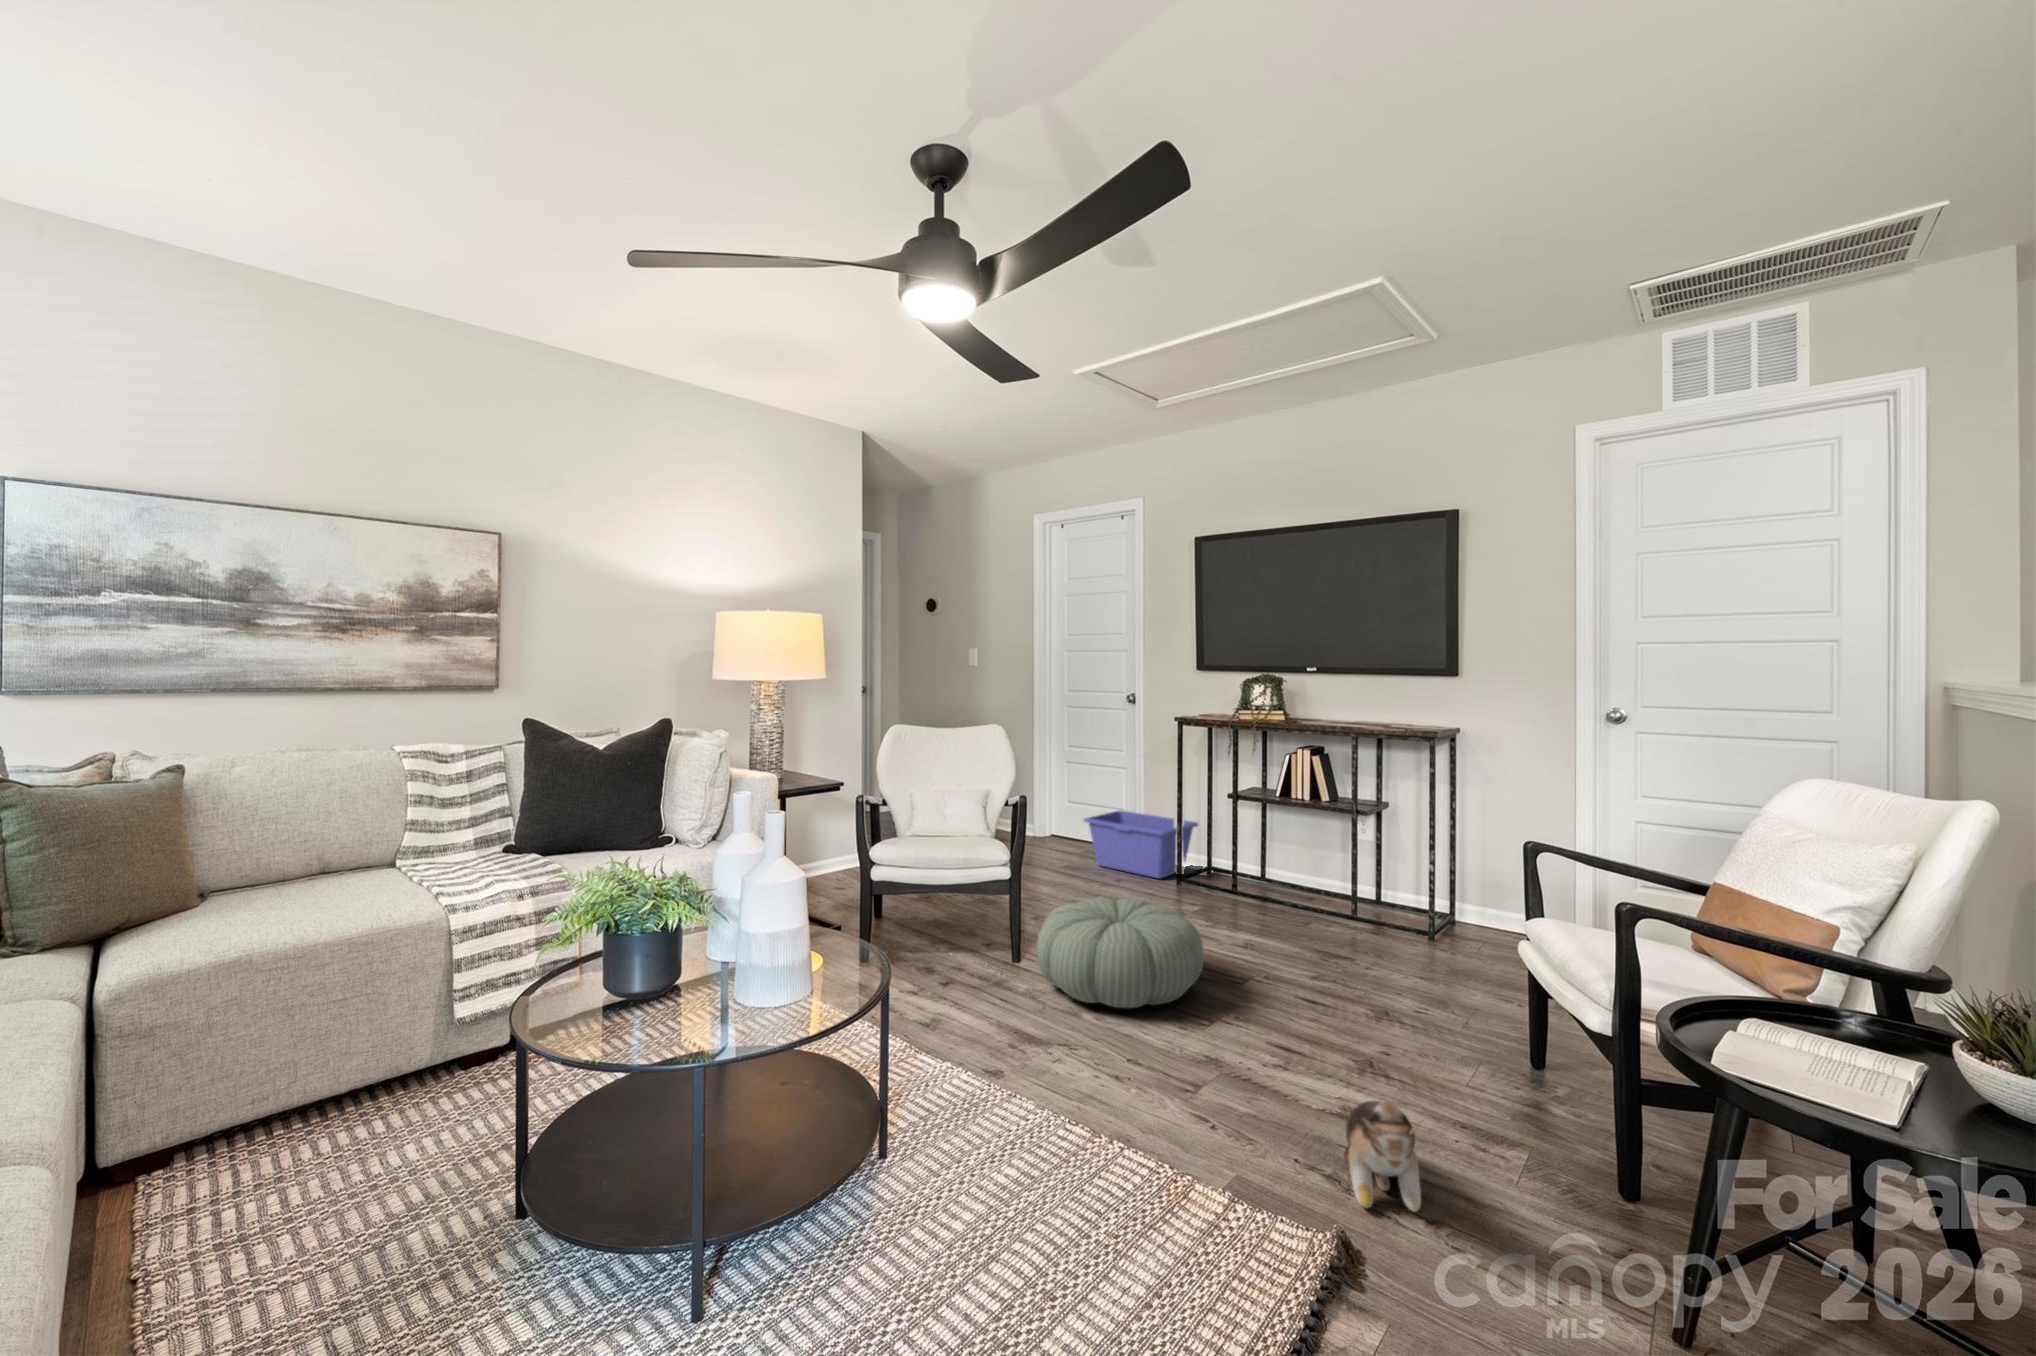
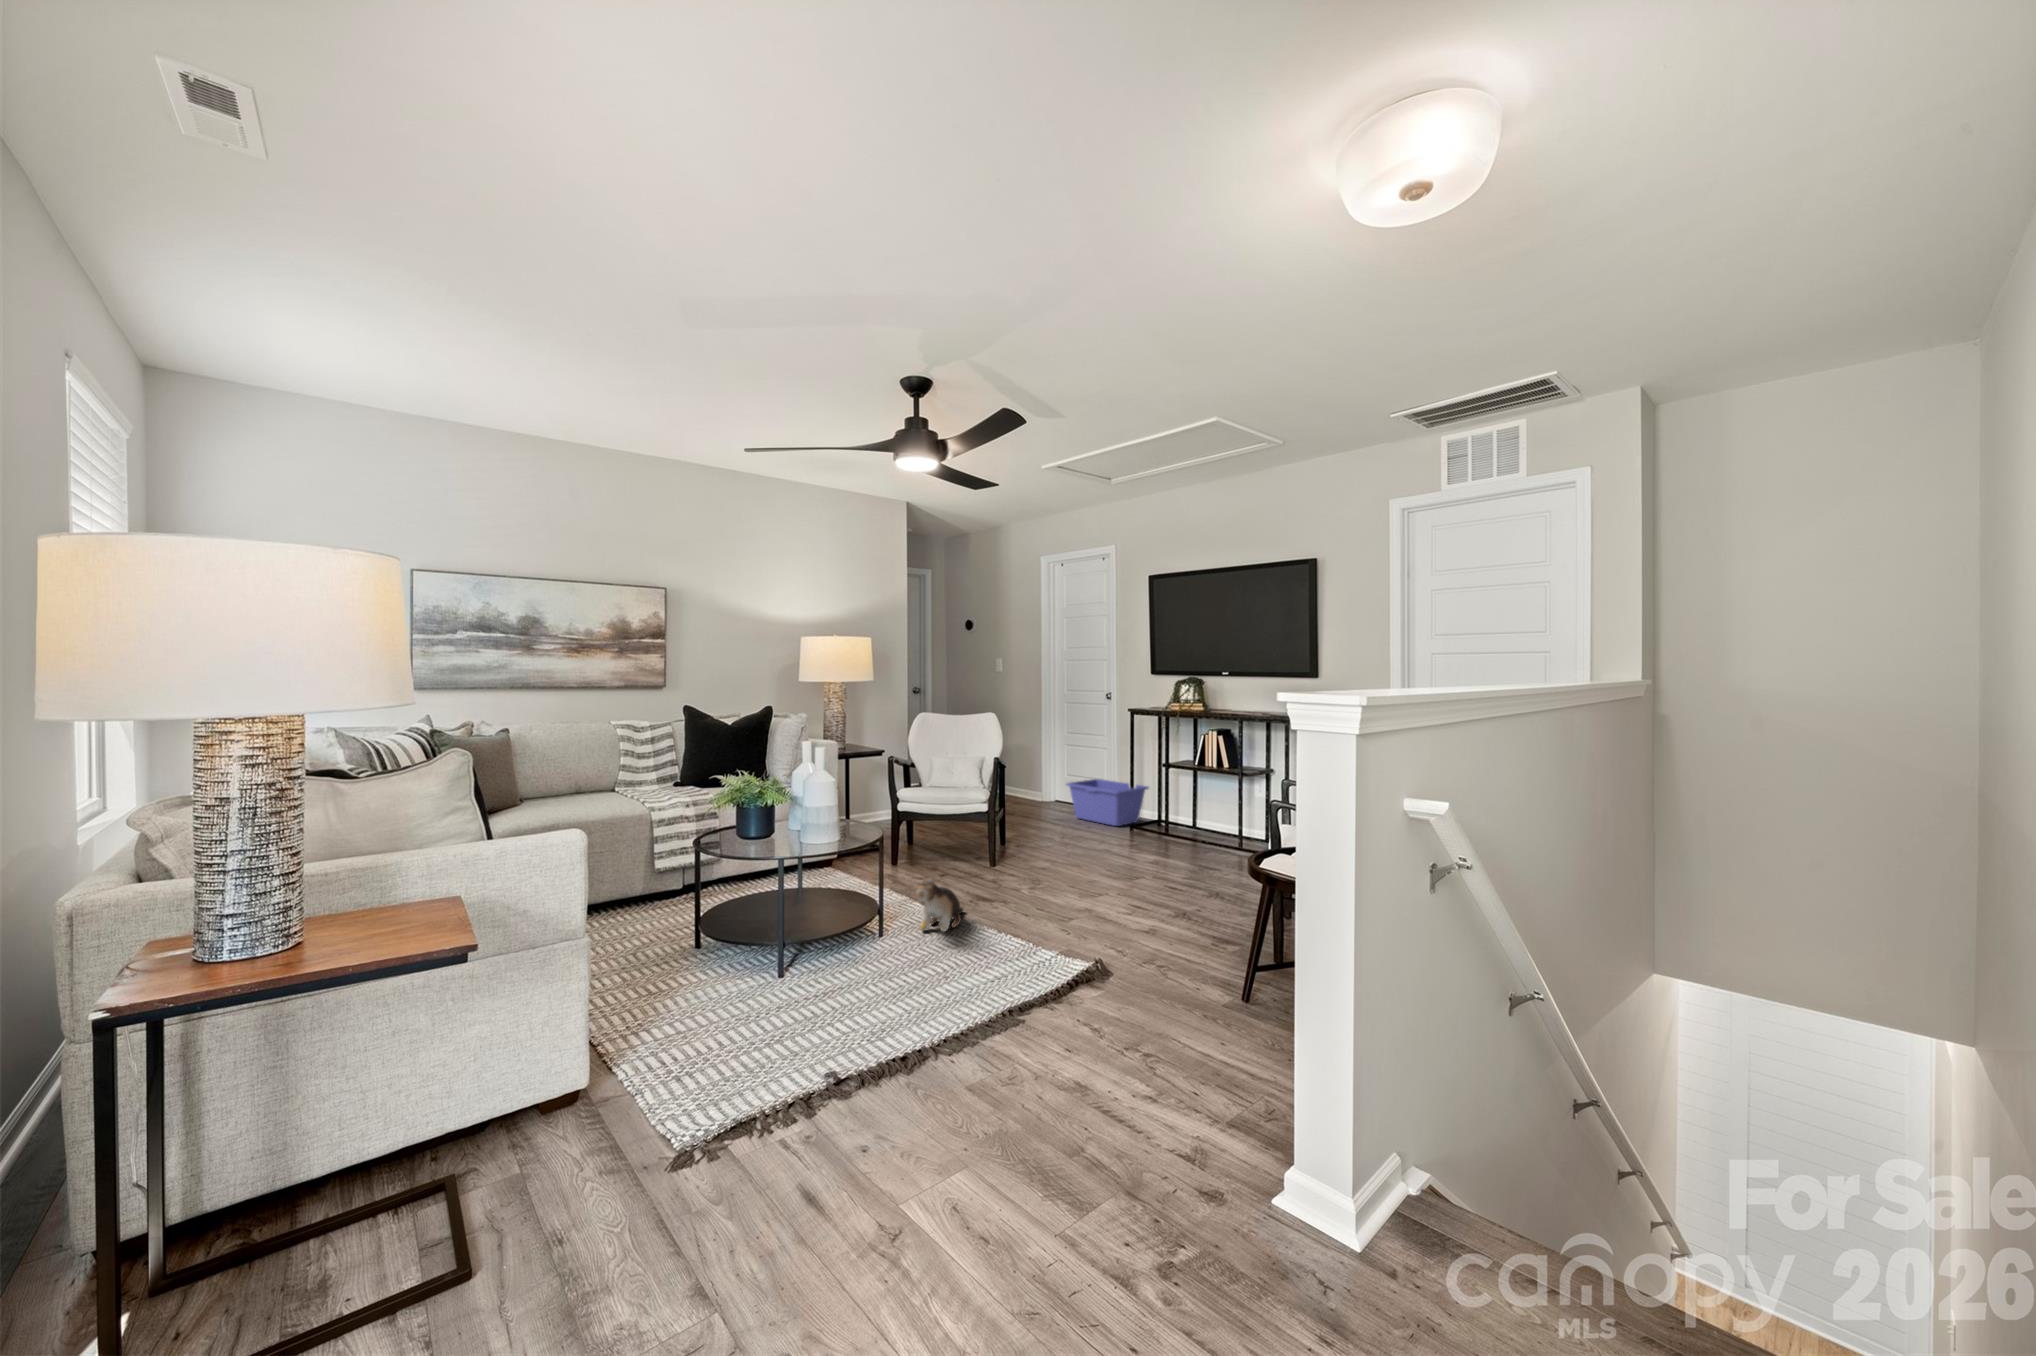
pouf: present [1037,898,1204,1008] -> none [999,825,1106,888]
plush toy: present [1344,1101,1421,1212] -> present [915,878,963,932]

